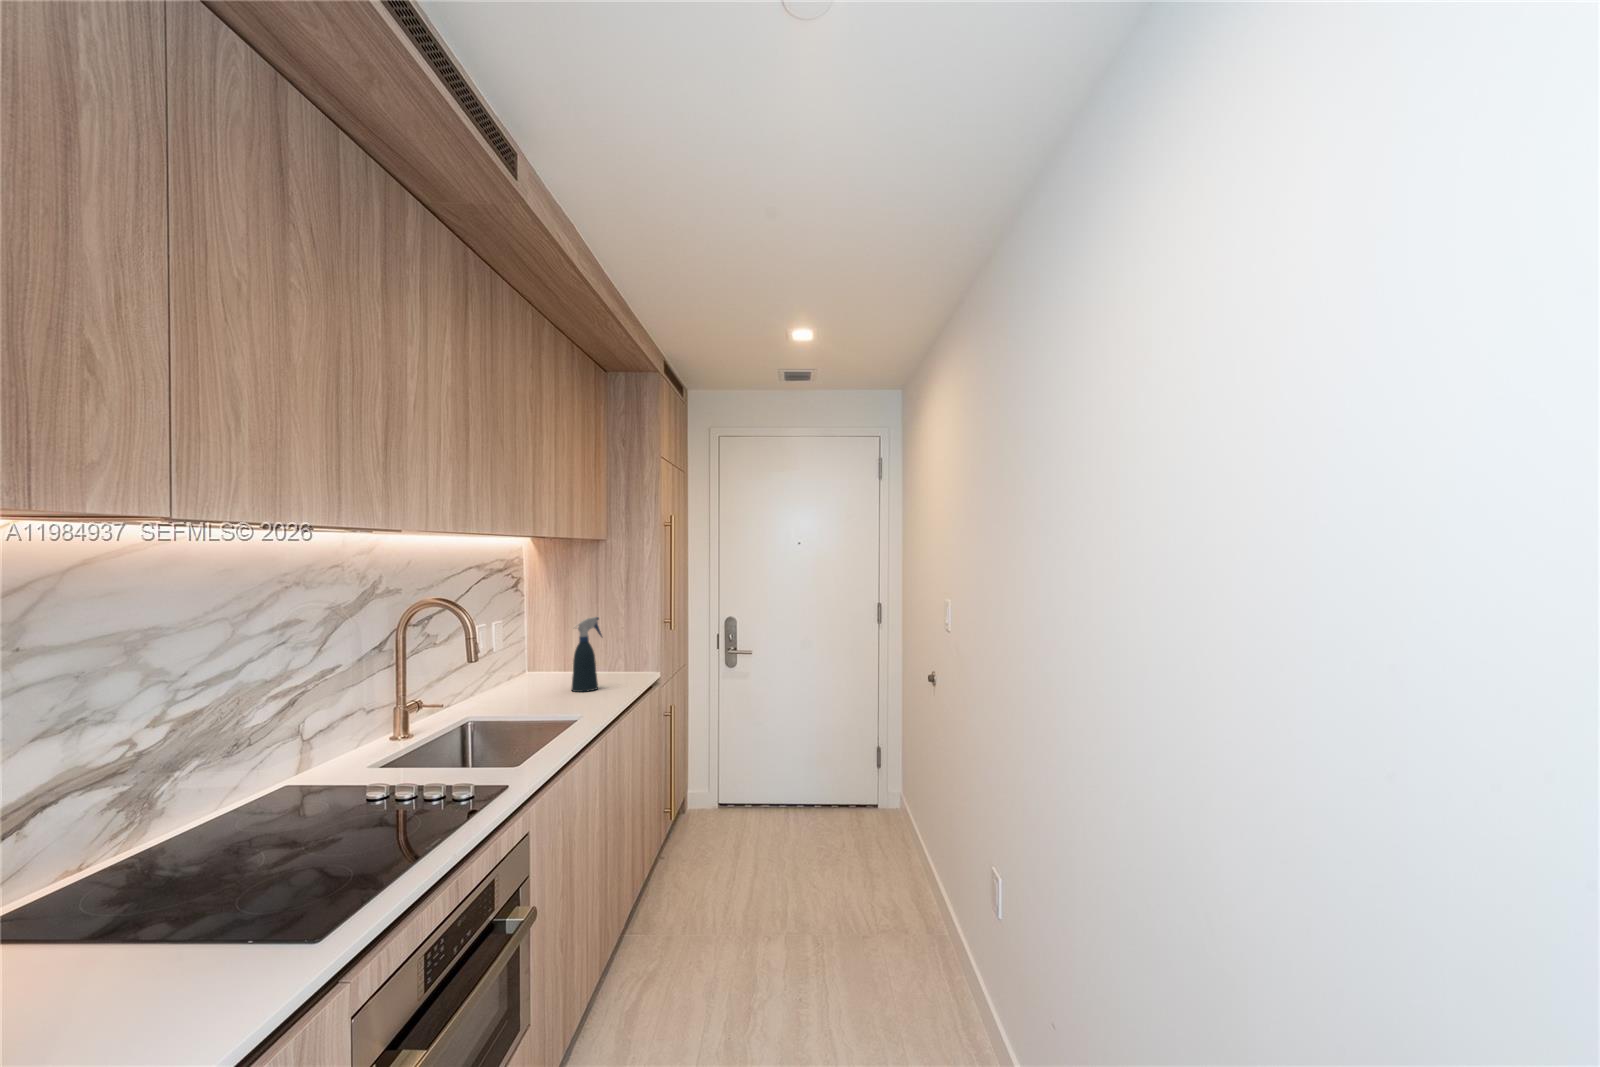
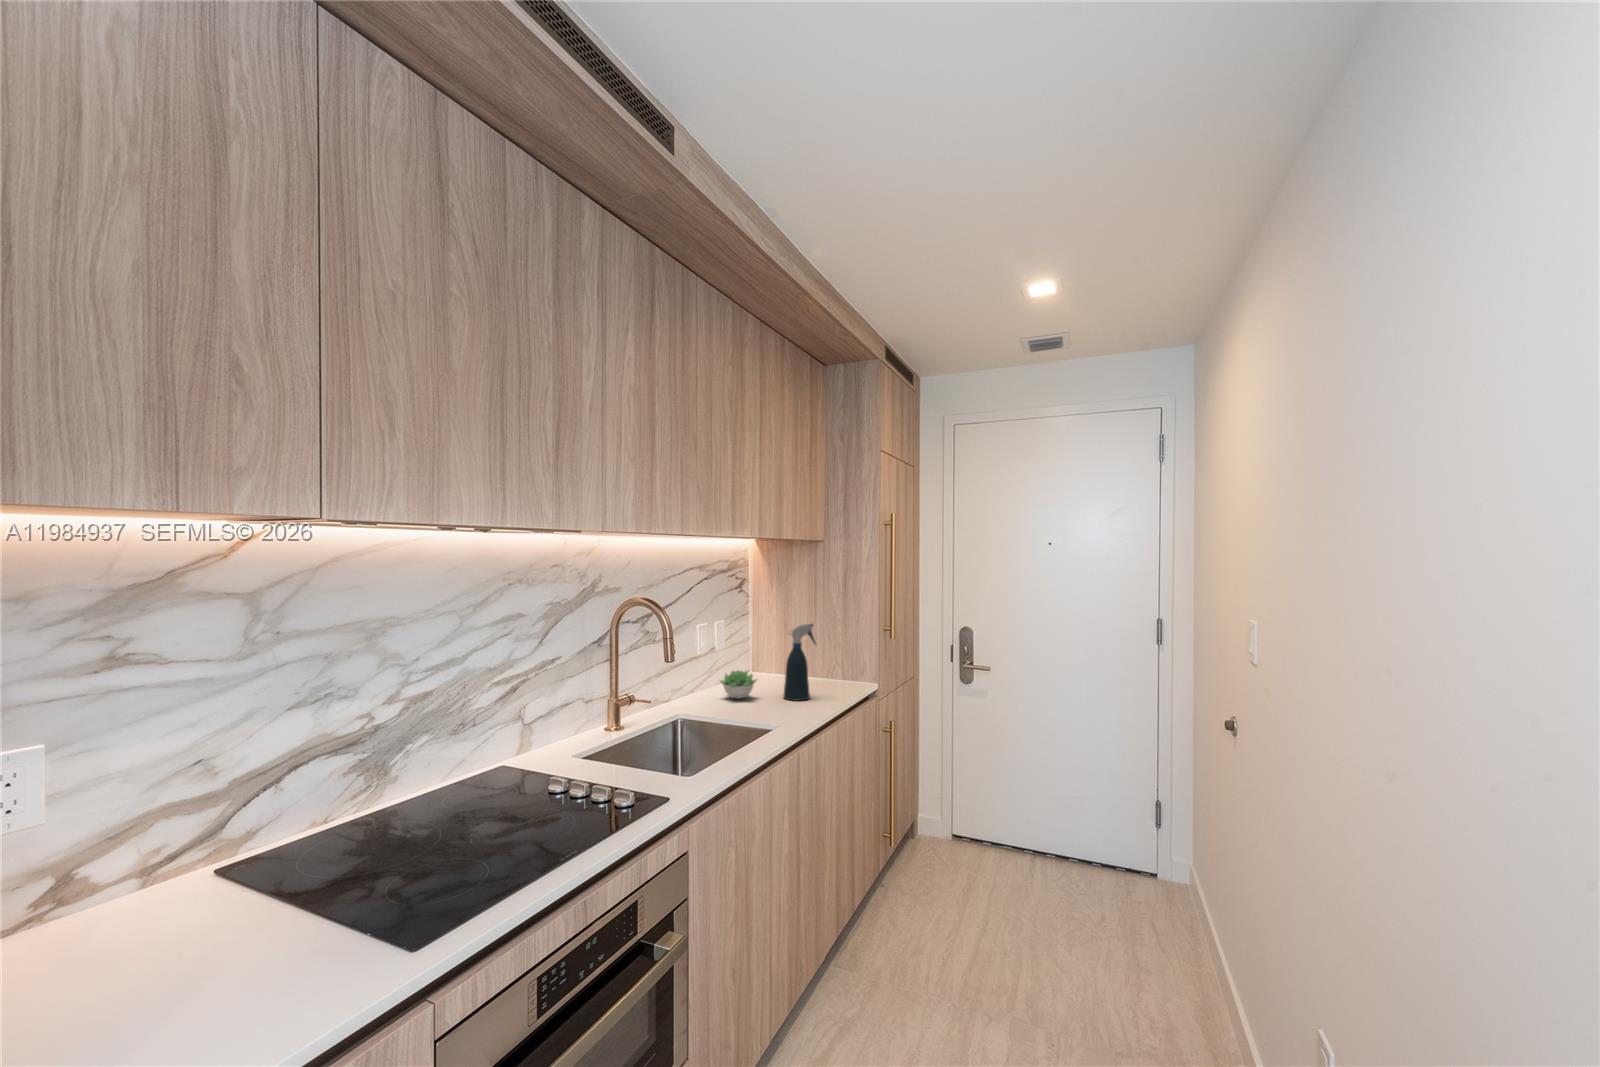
succulent plant: none [503,668,546,696] -> present [720,670,757,699]

